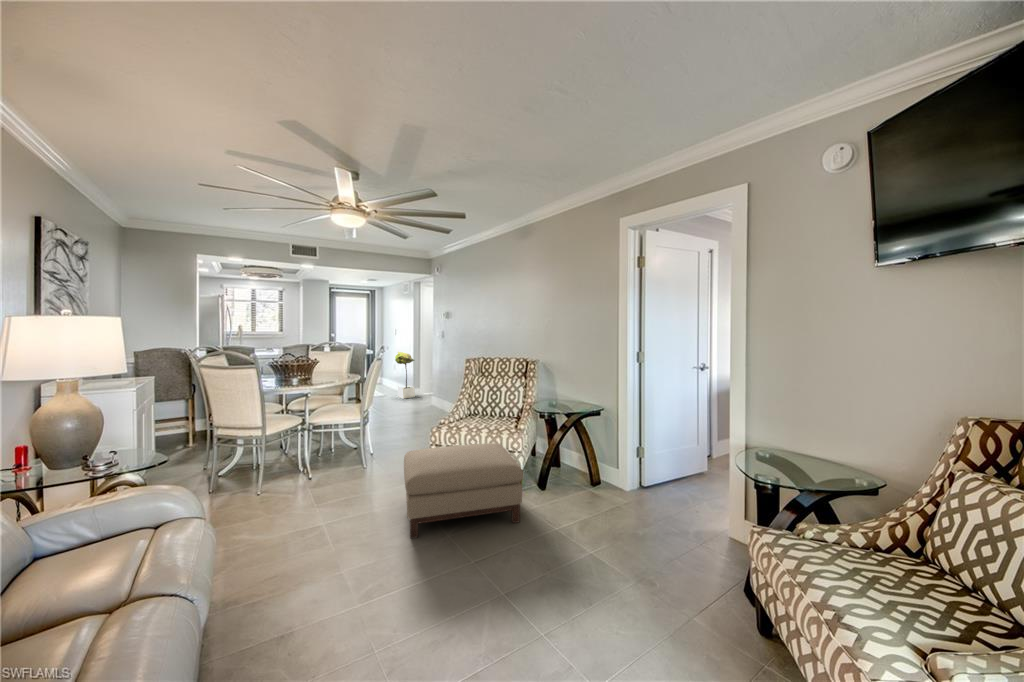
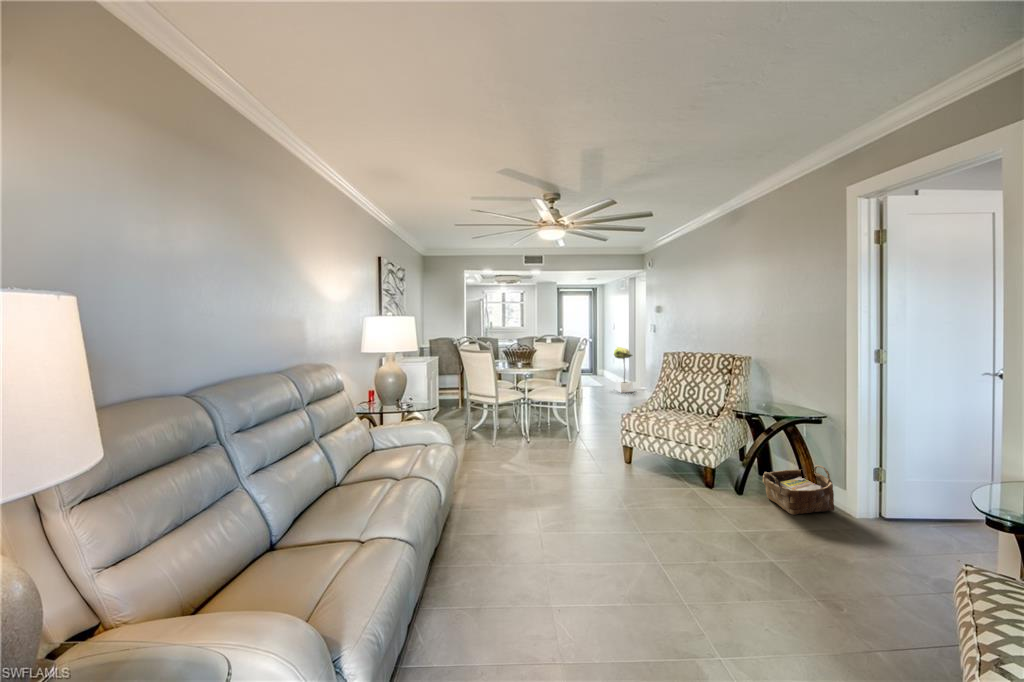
ottoman: present [404,443,523,538] -> none [585,431,701,515]
woven basket: none [563,451,614,499] -> present [763,465,835,515]

